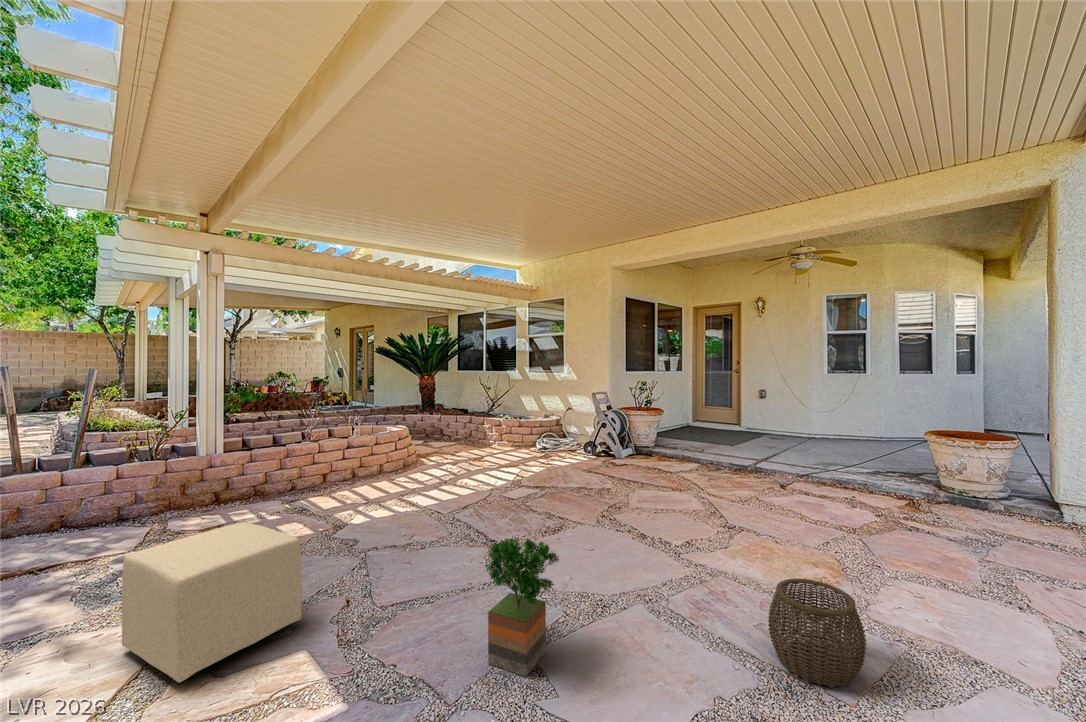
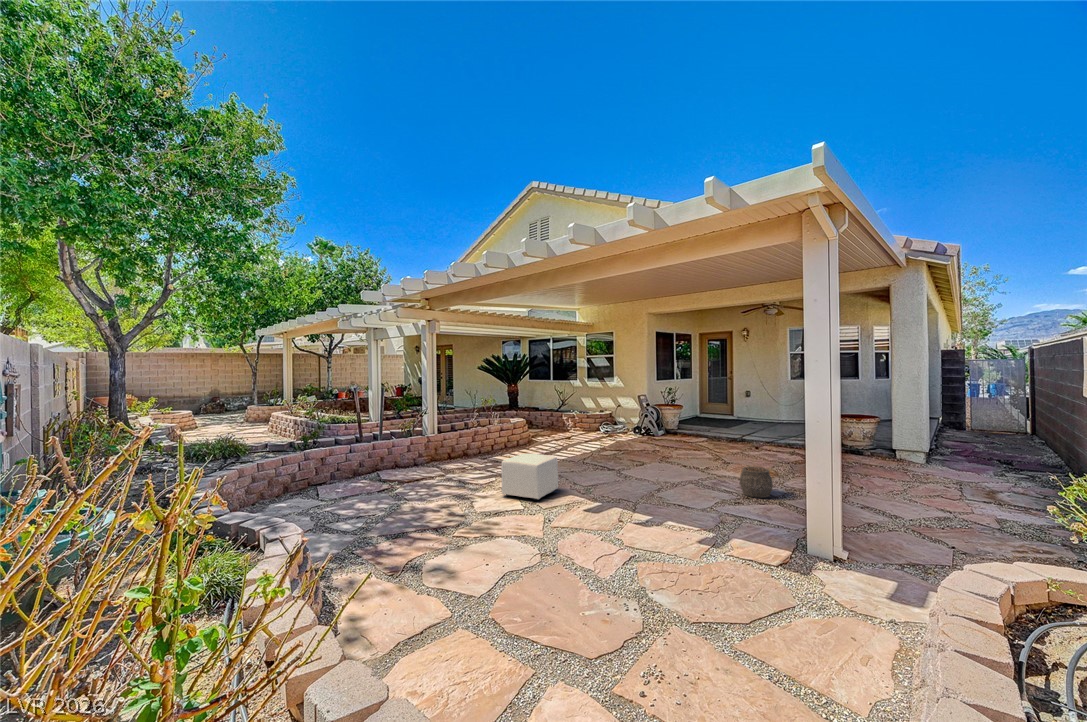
potted tree: present [487,537,559,677] -> none [635,452,663,498]

